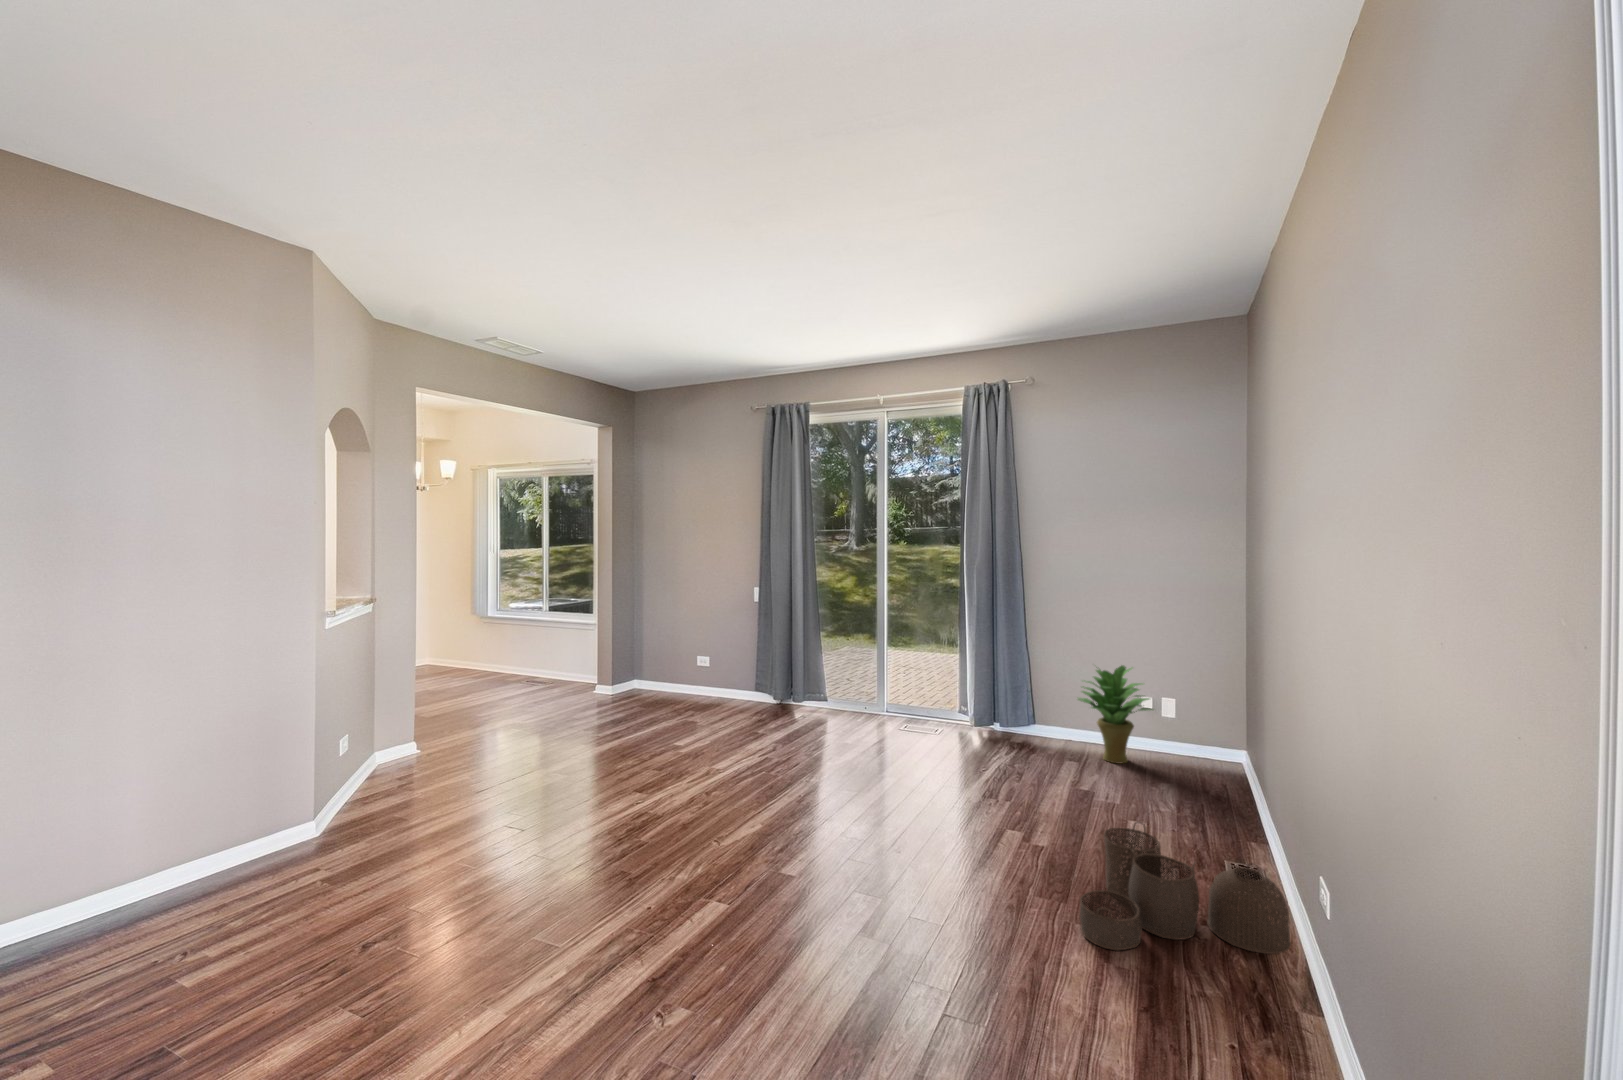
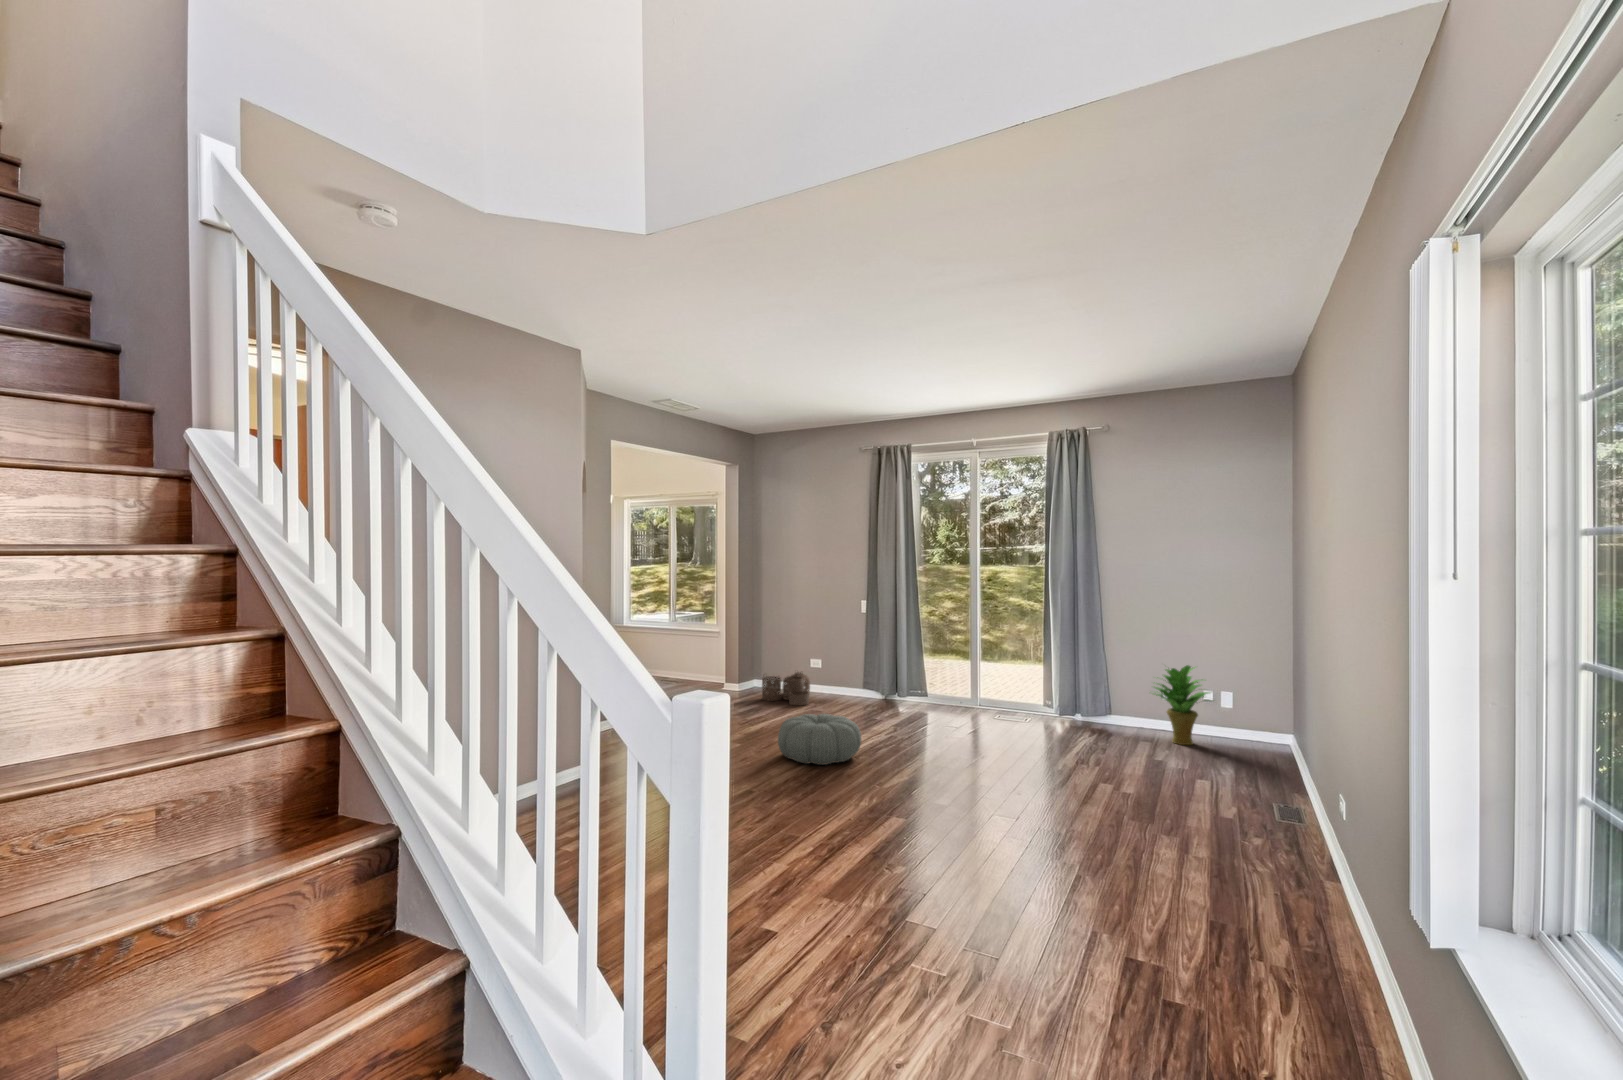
pouf: none [603,735,715,806] -> present [778,714,862,765]
woven basket: present [1080,822,1291,954] -> present [762,672,810,705]

